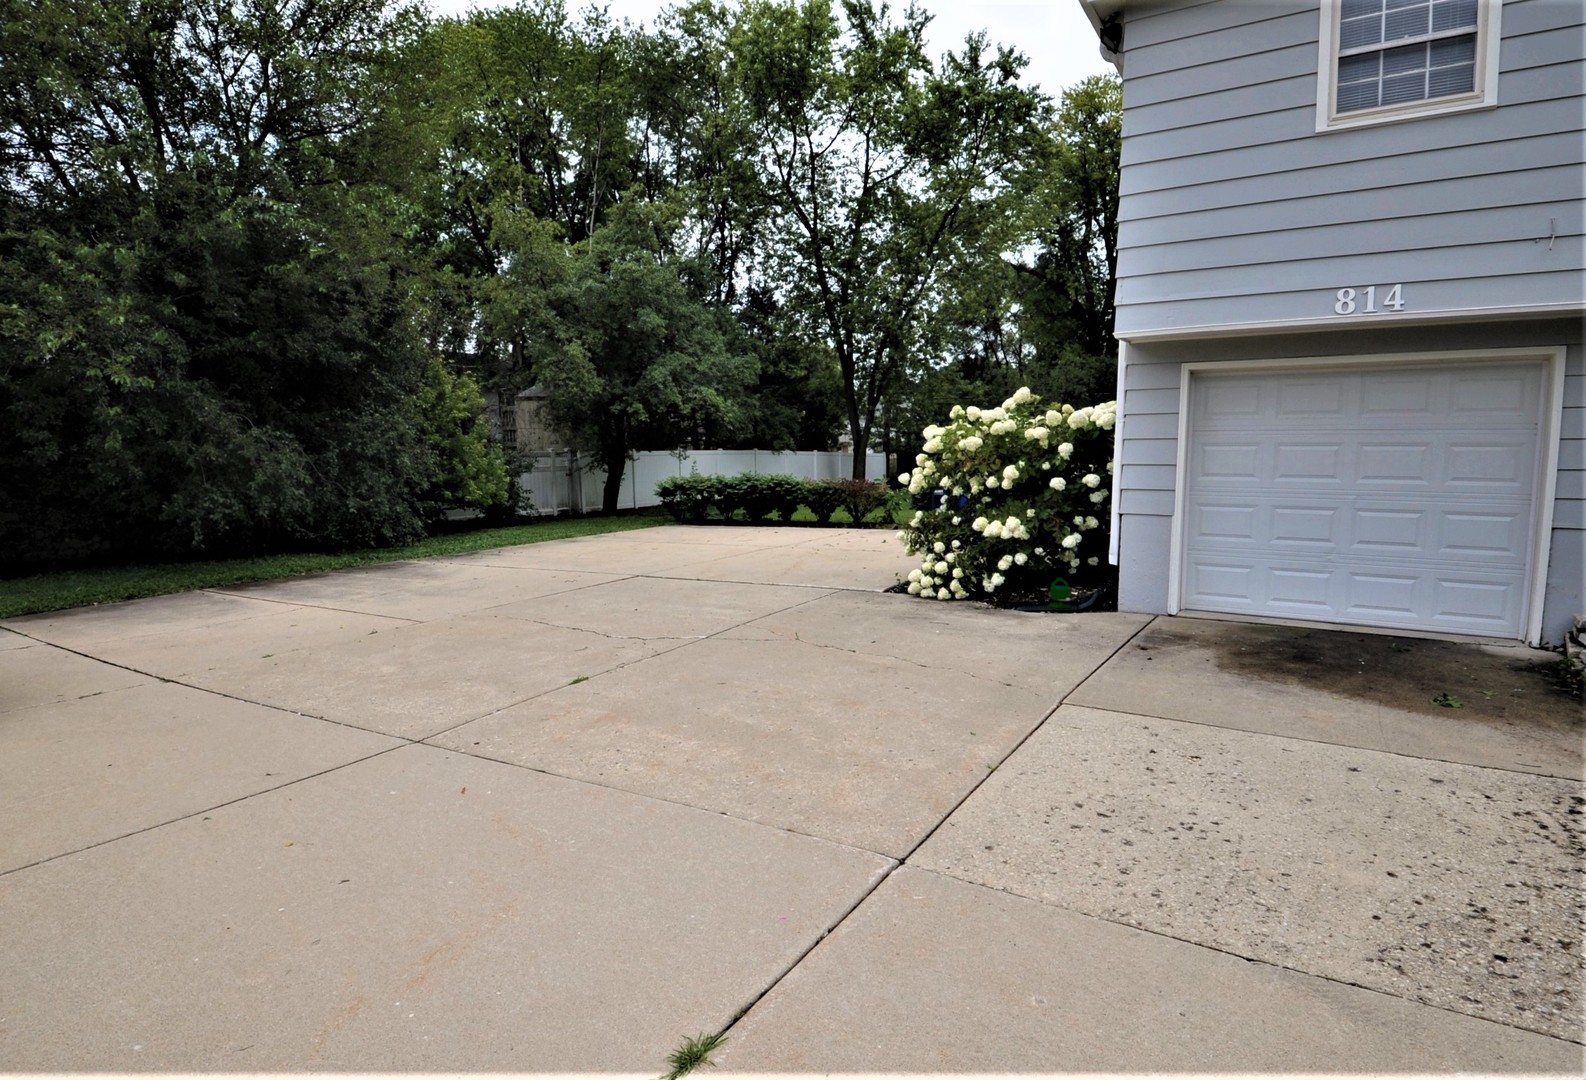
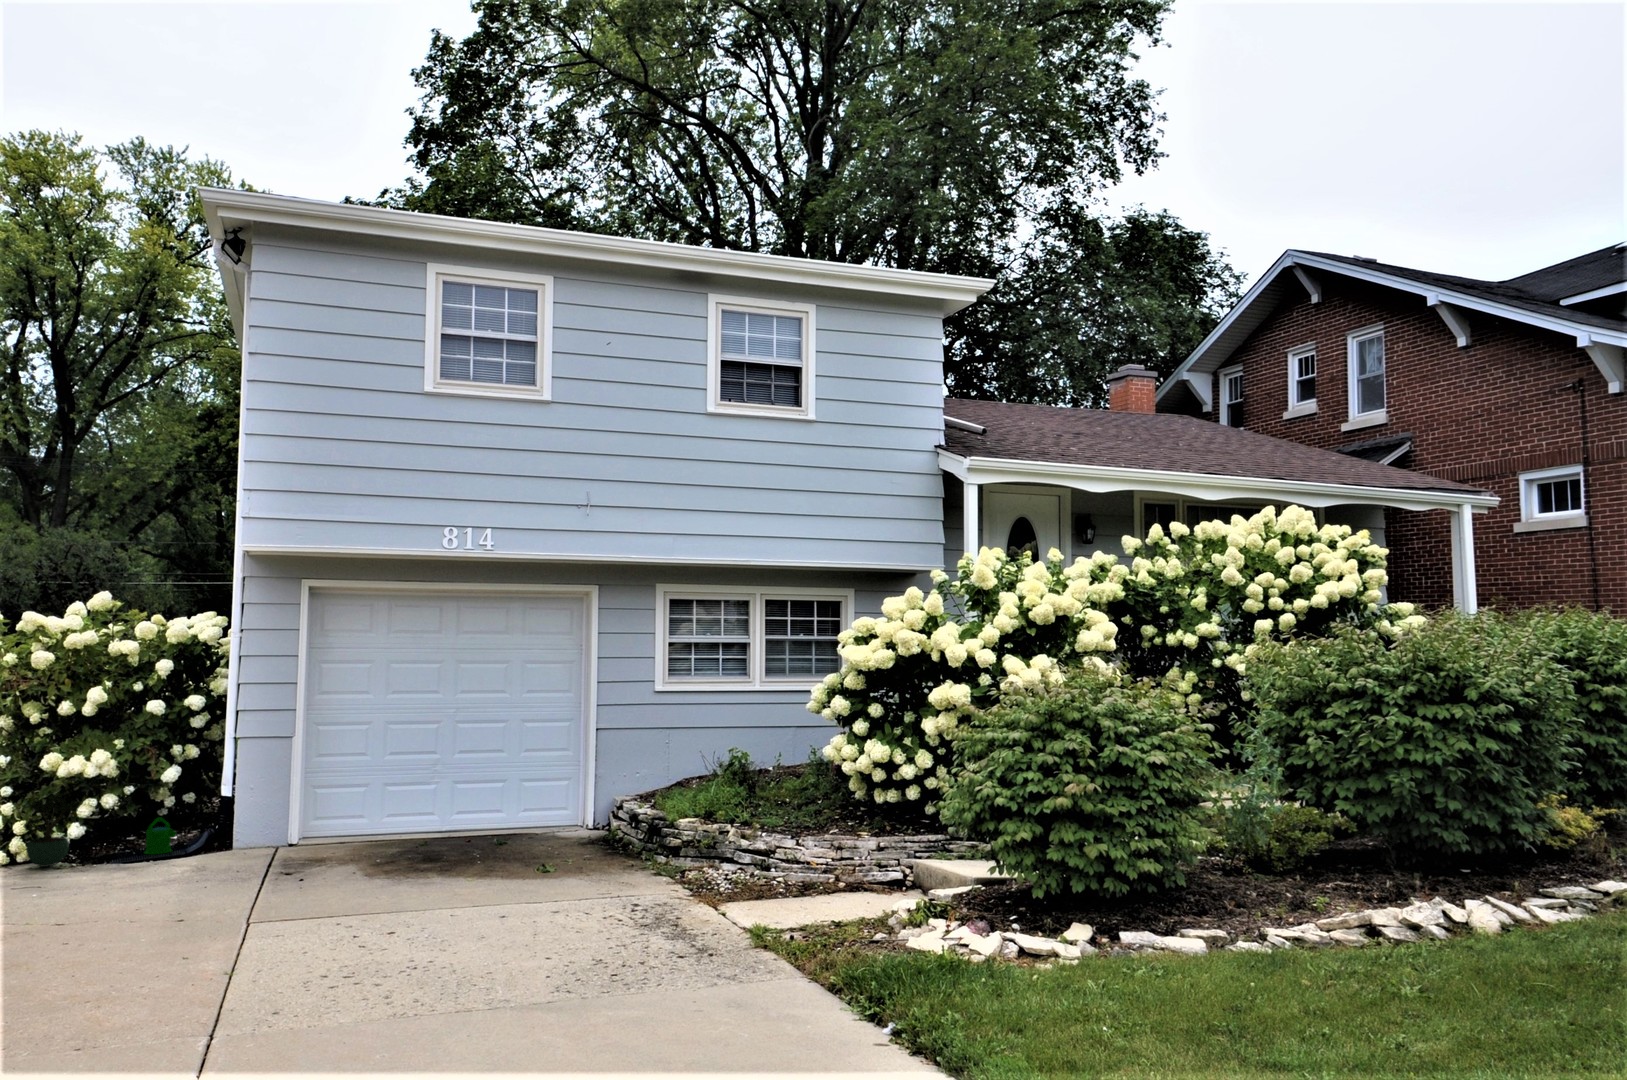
potted plant: none [959,549,997,606] -> present [23,794,79,867]

